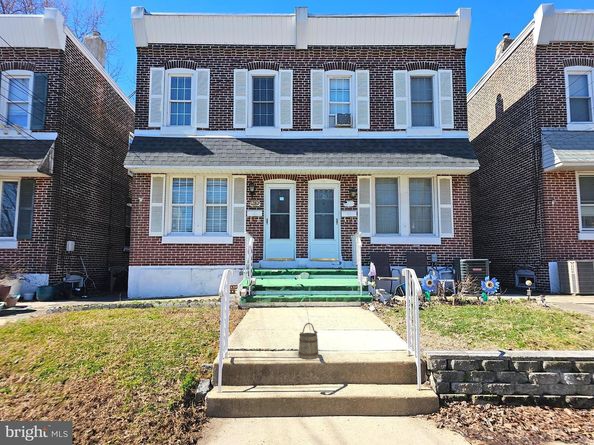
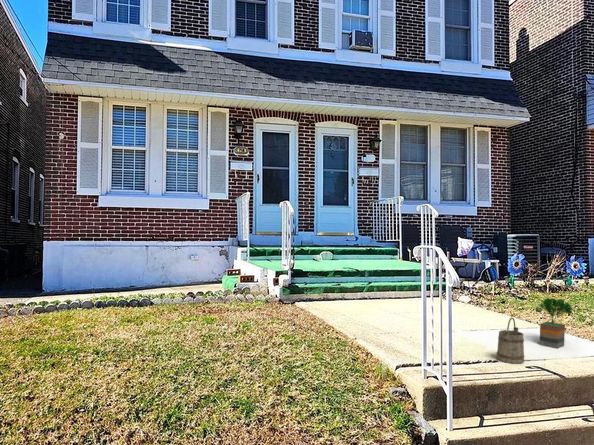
potted tree: none [355,309,385,350] -> present [536,298,573,348]

